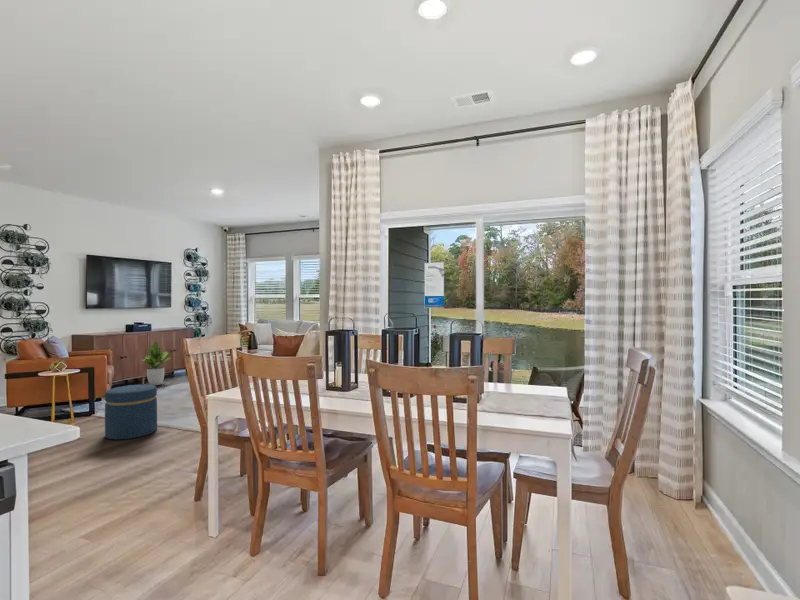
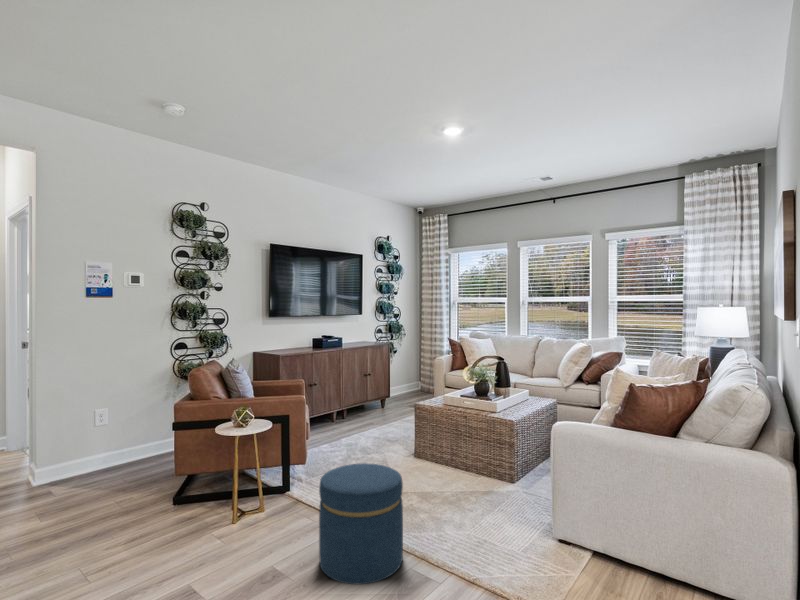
potted plant: present [142,342,171,385] -> none [333,364,372,427]

